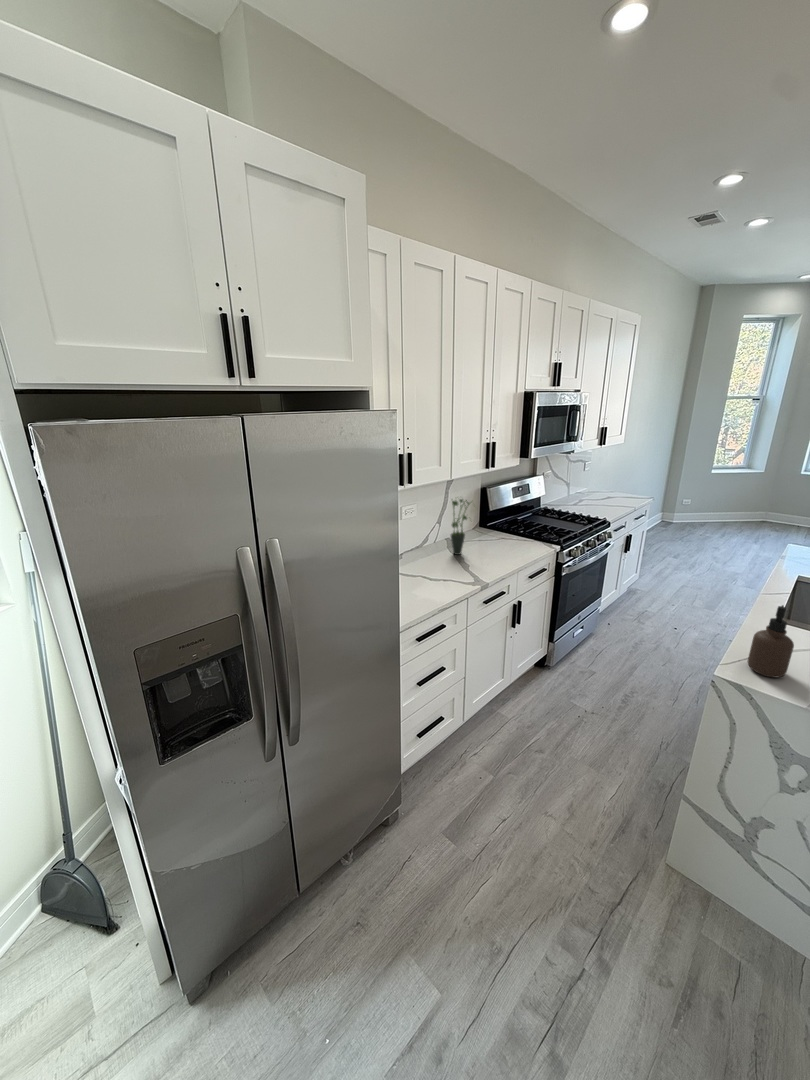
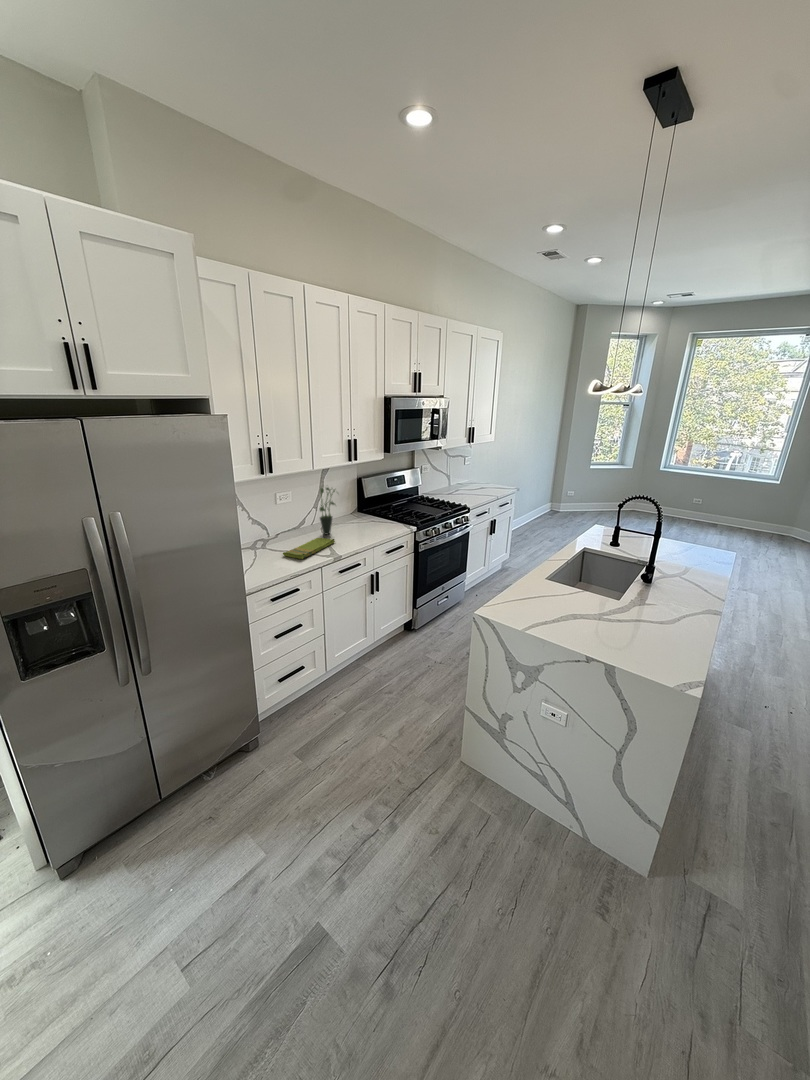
dish towel: none [419,559,473,587] -> present [283,538,335,559]
soap dispenser: present [748,605,794,678] -> none [501,562,525,613]

